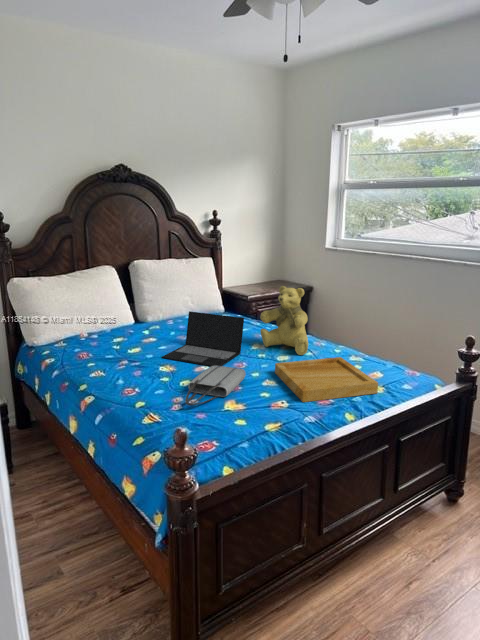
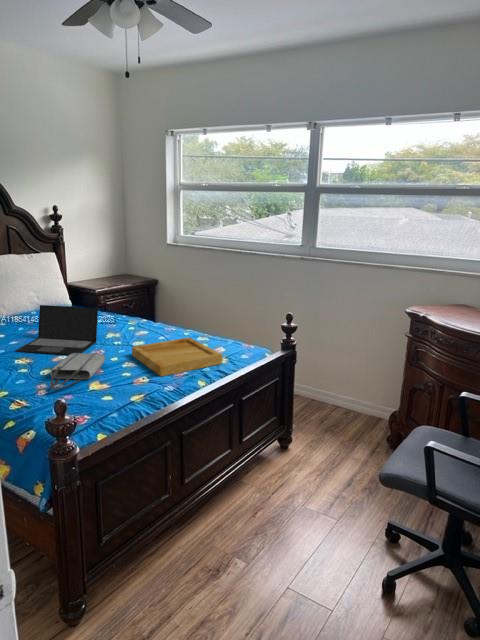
teddy bear: present [260,286,308,355] -> none [113,277,160,339]

